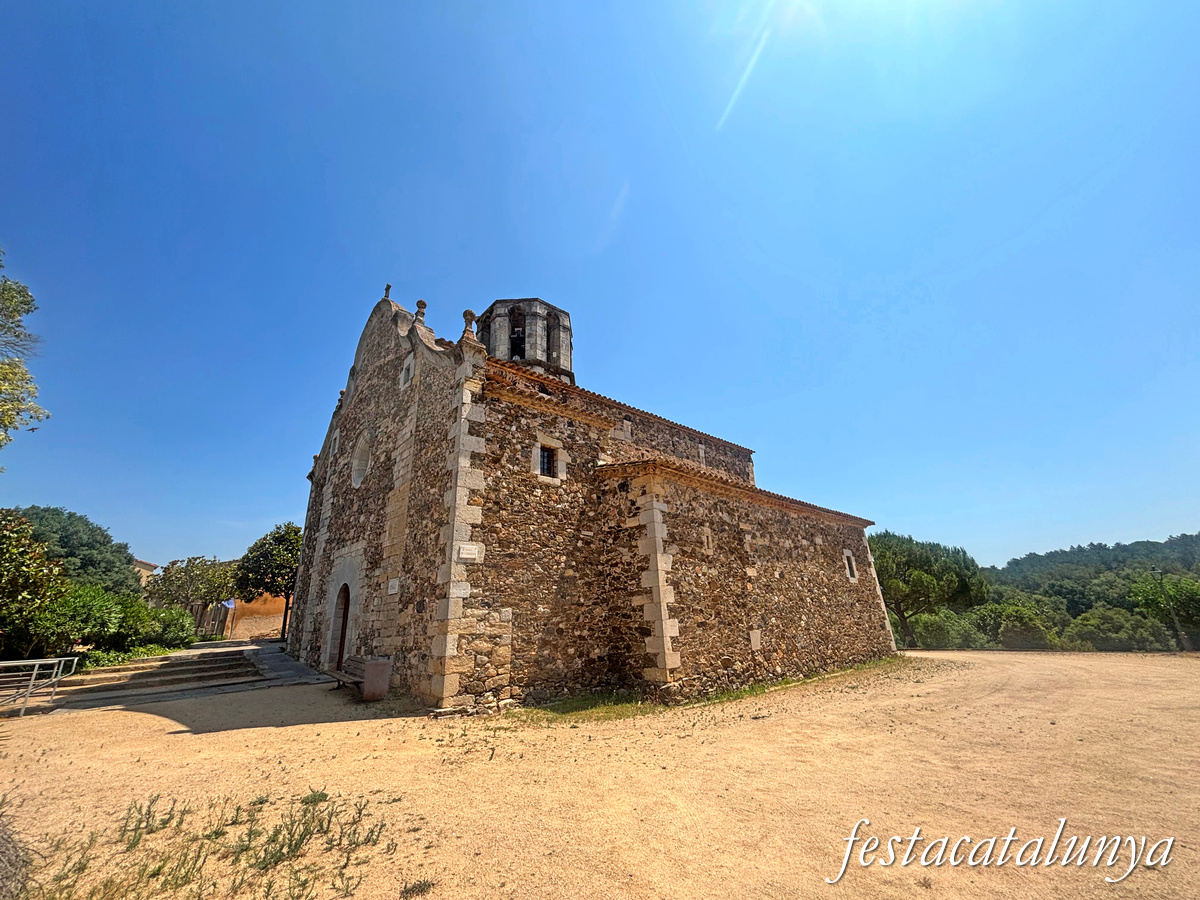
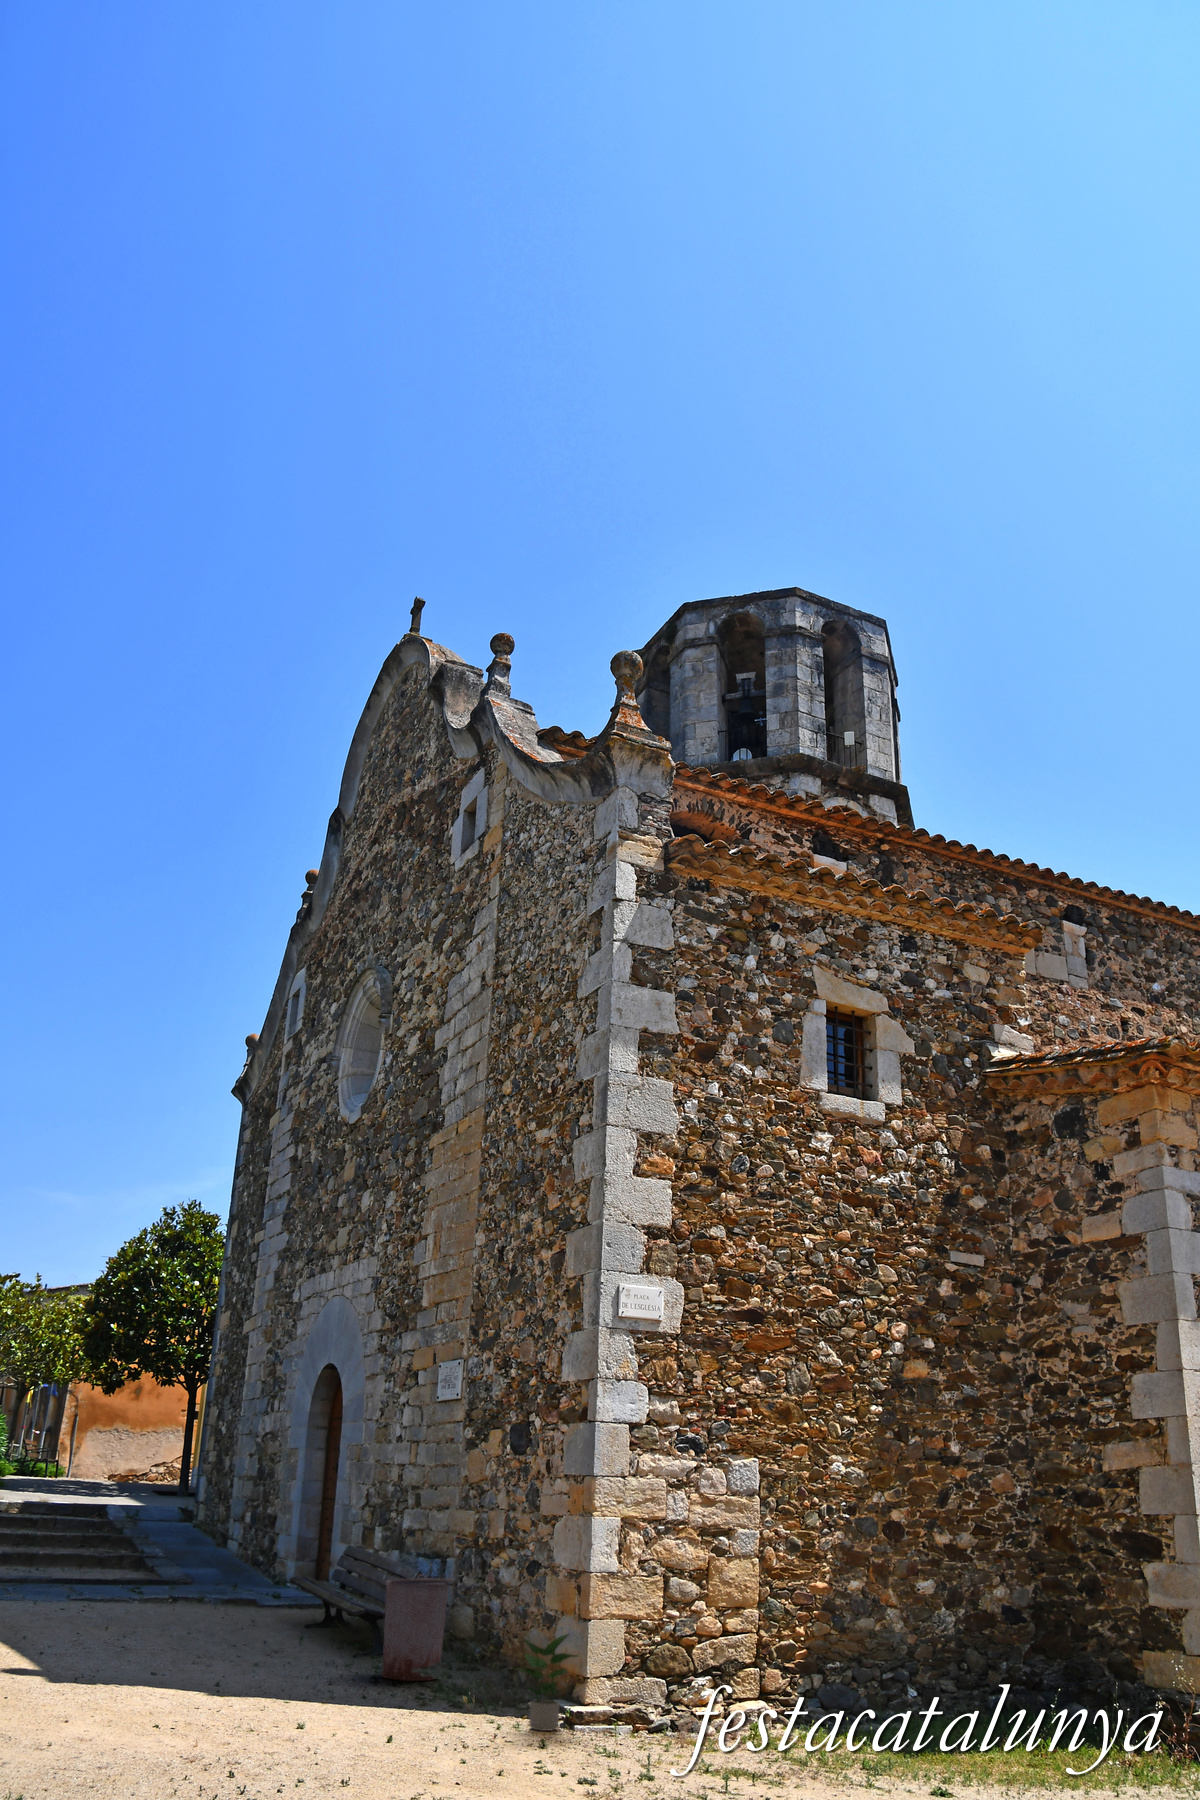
potted plant: none [413,679,441,717] -> present [516,1634,578,1731]

